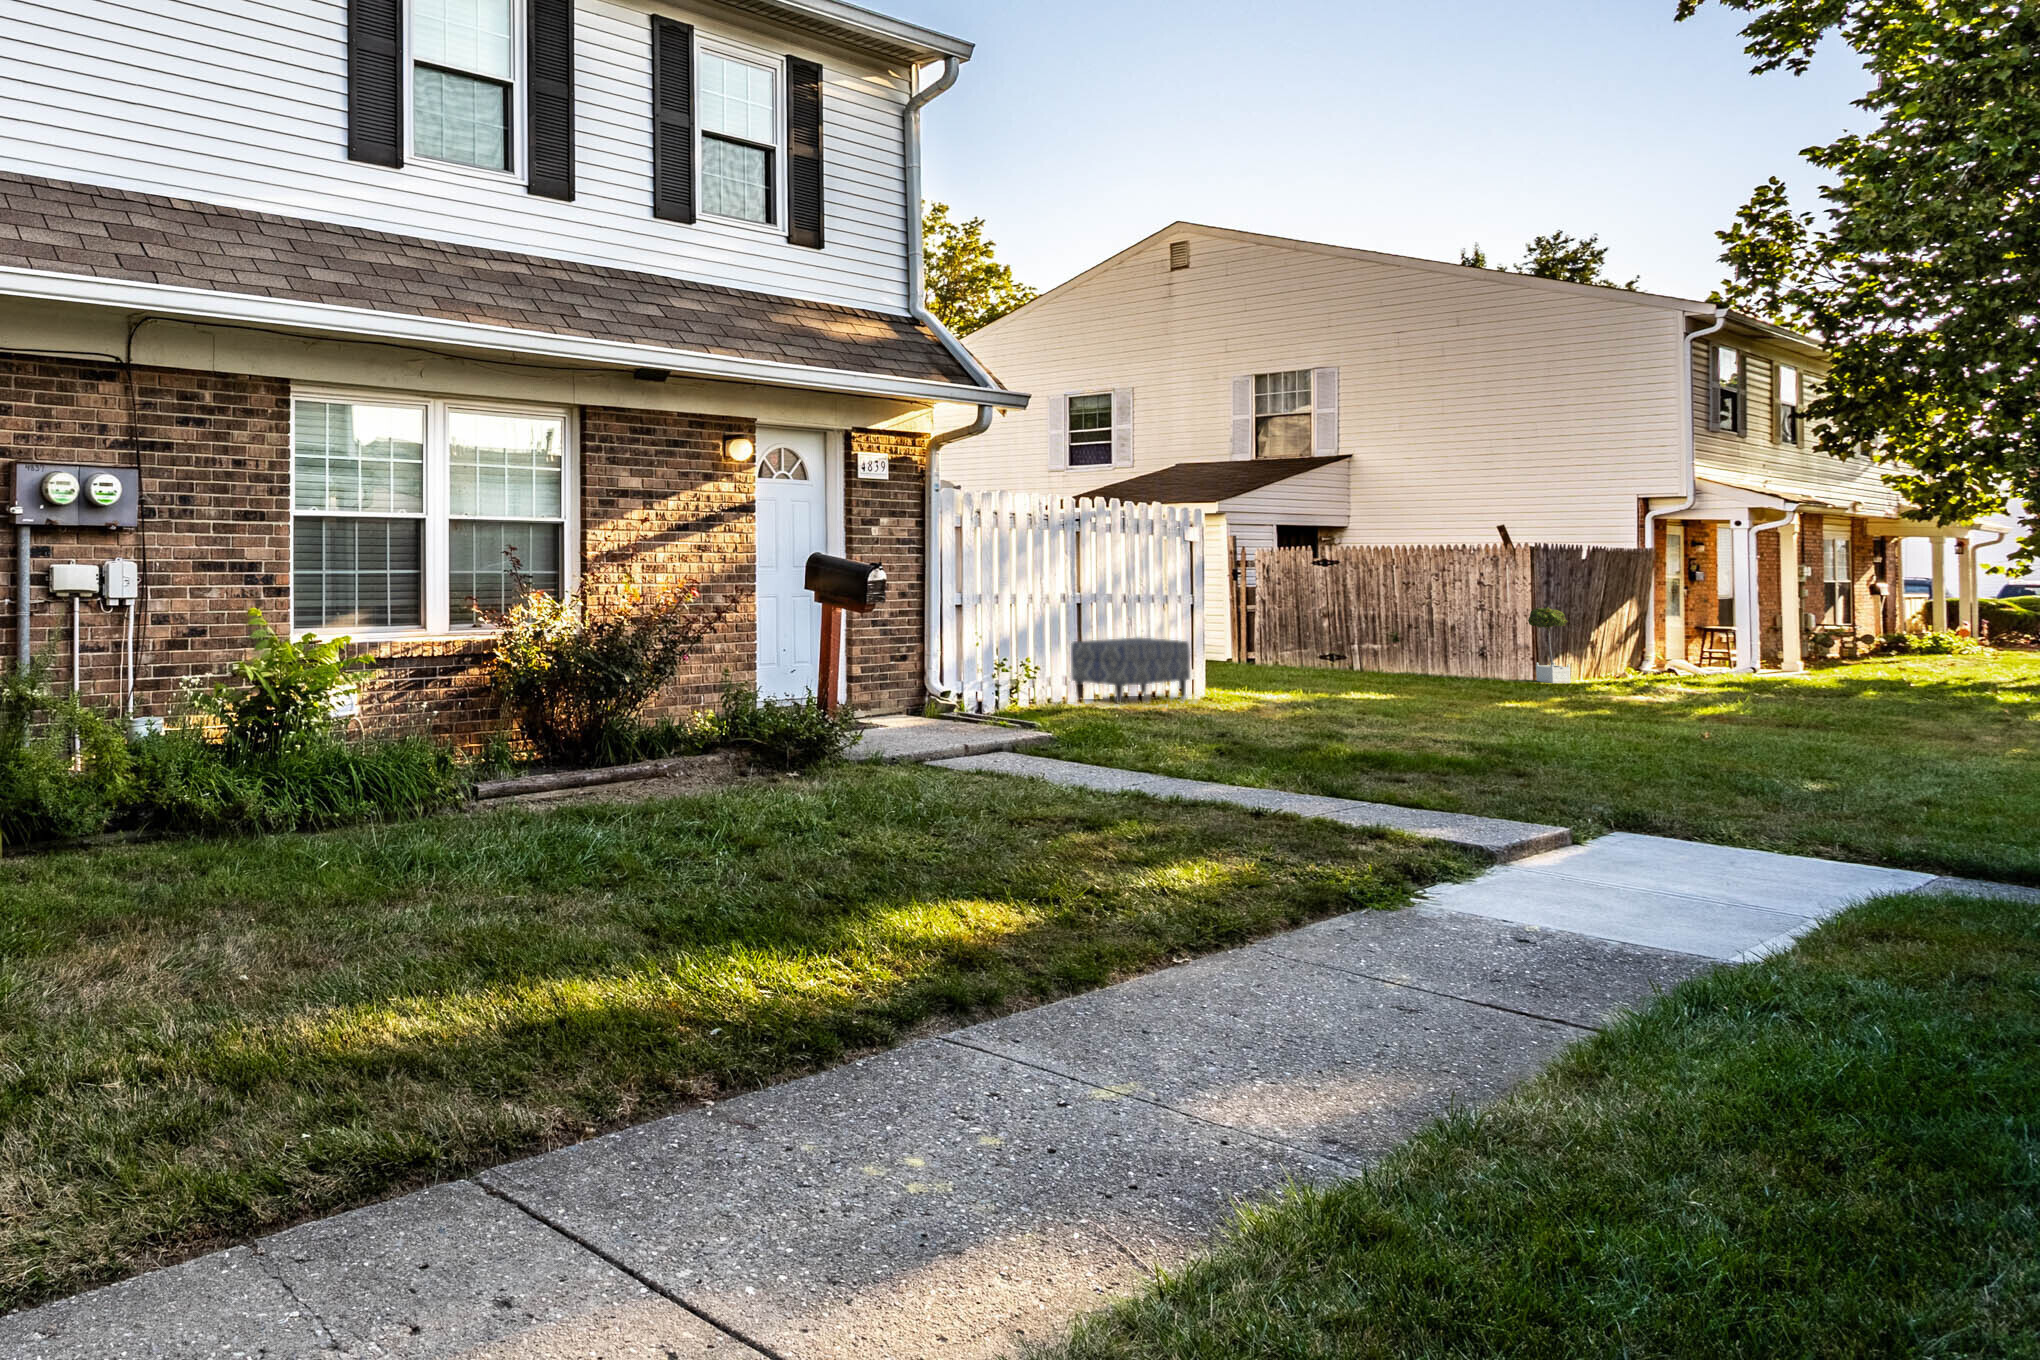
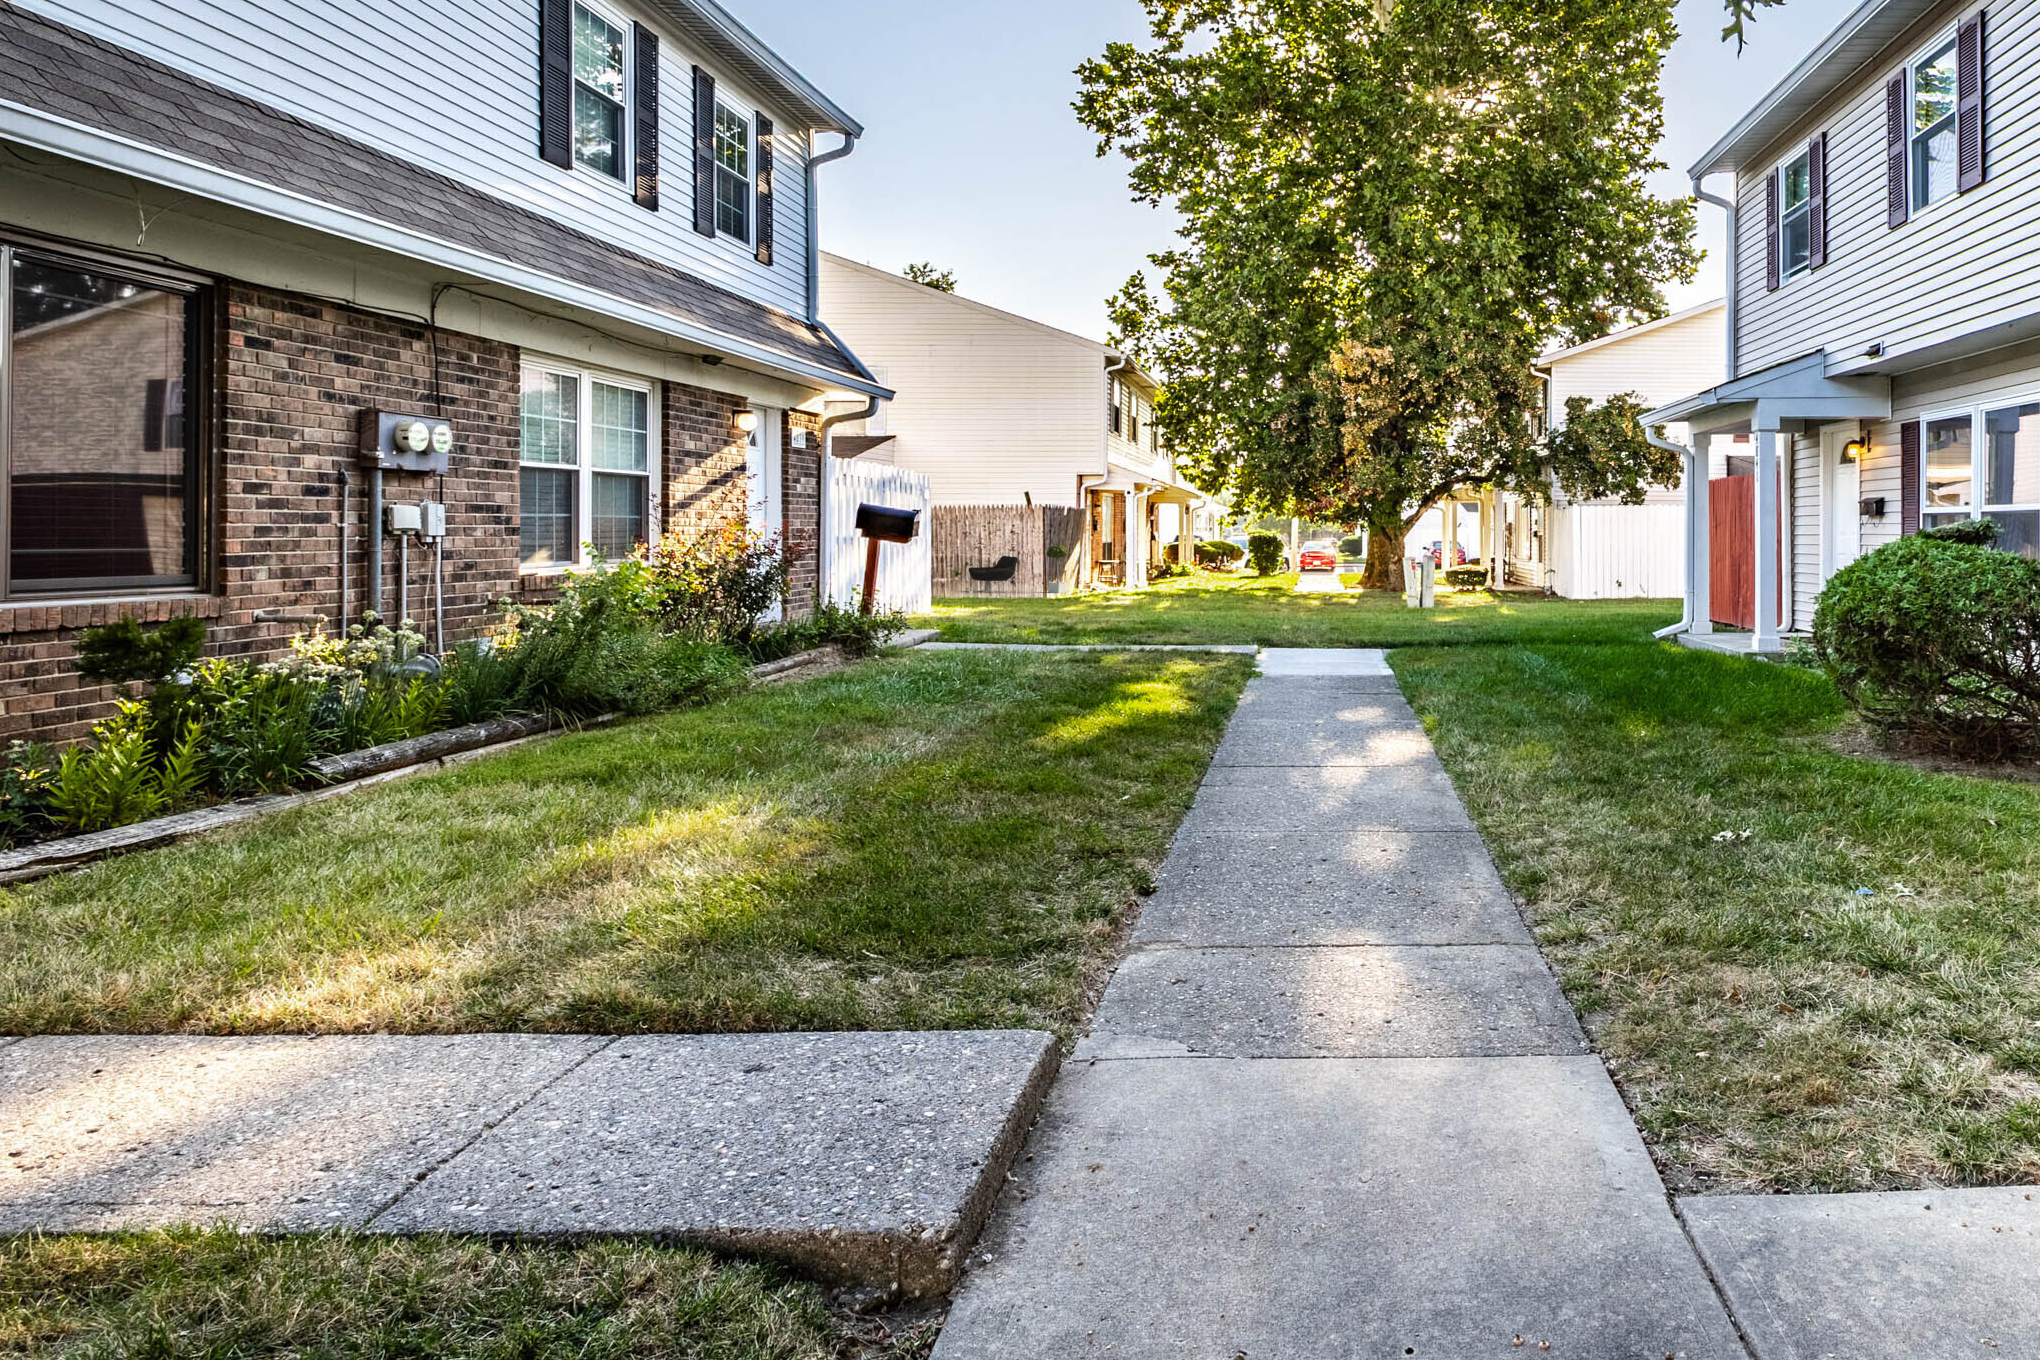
lounge chair: none [1399,622,1476,678] -> present [968,556,1018,593]
bench: present [1071,638,1190,704] -> none [872,566,939,611]

